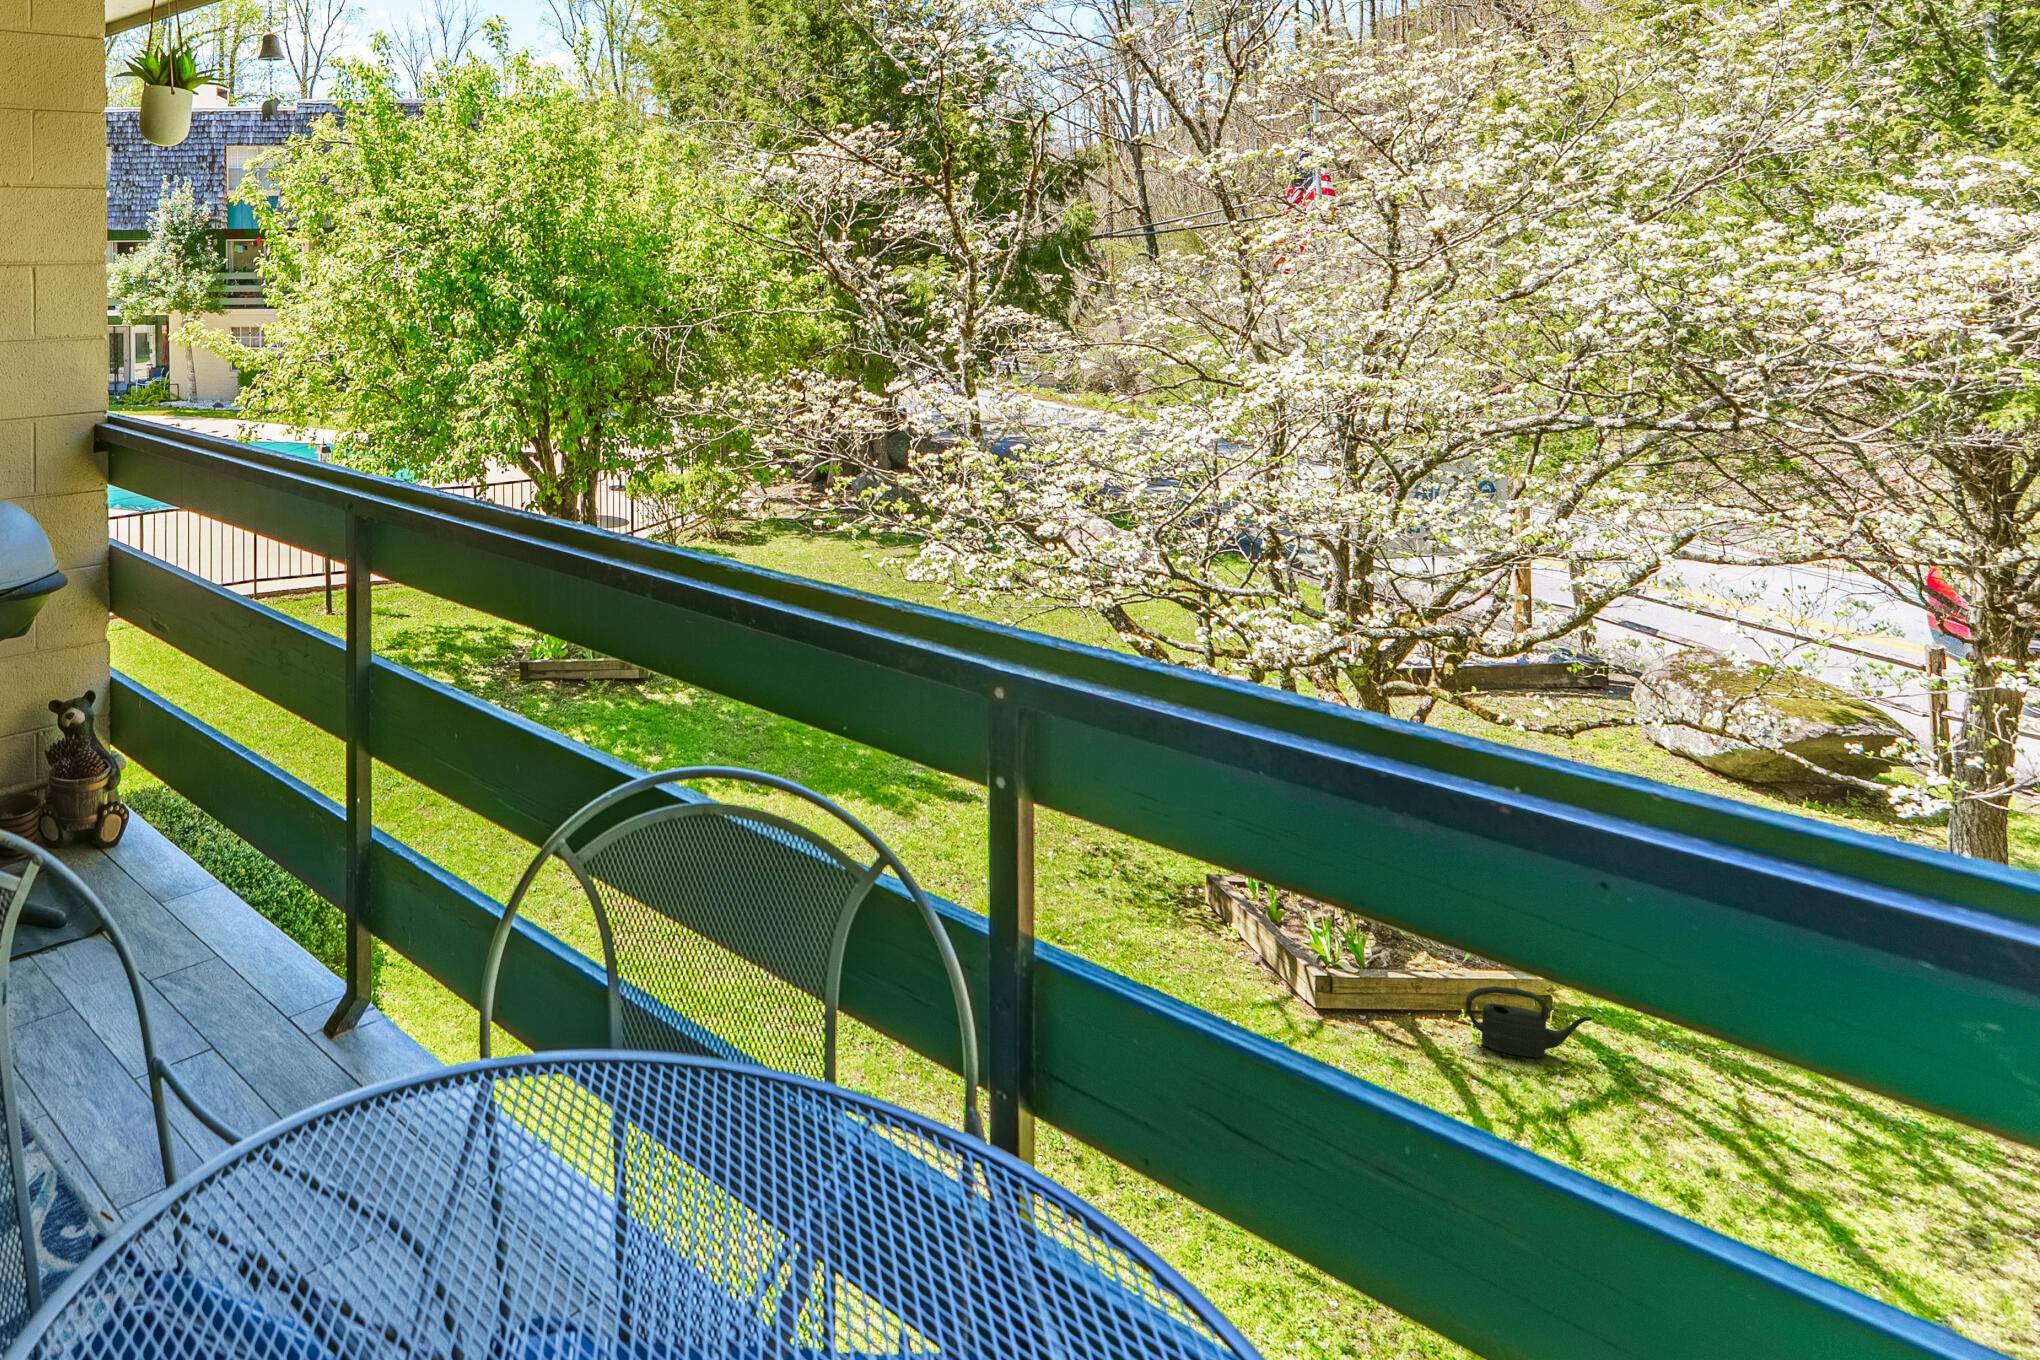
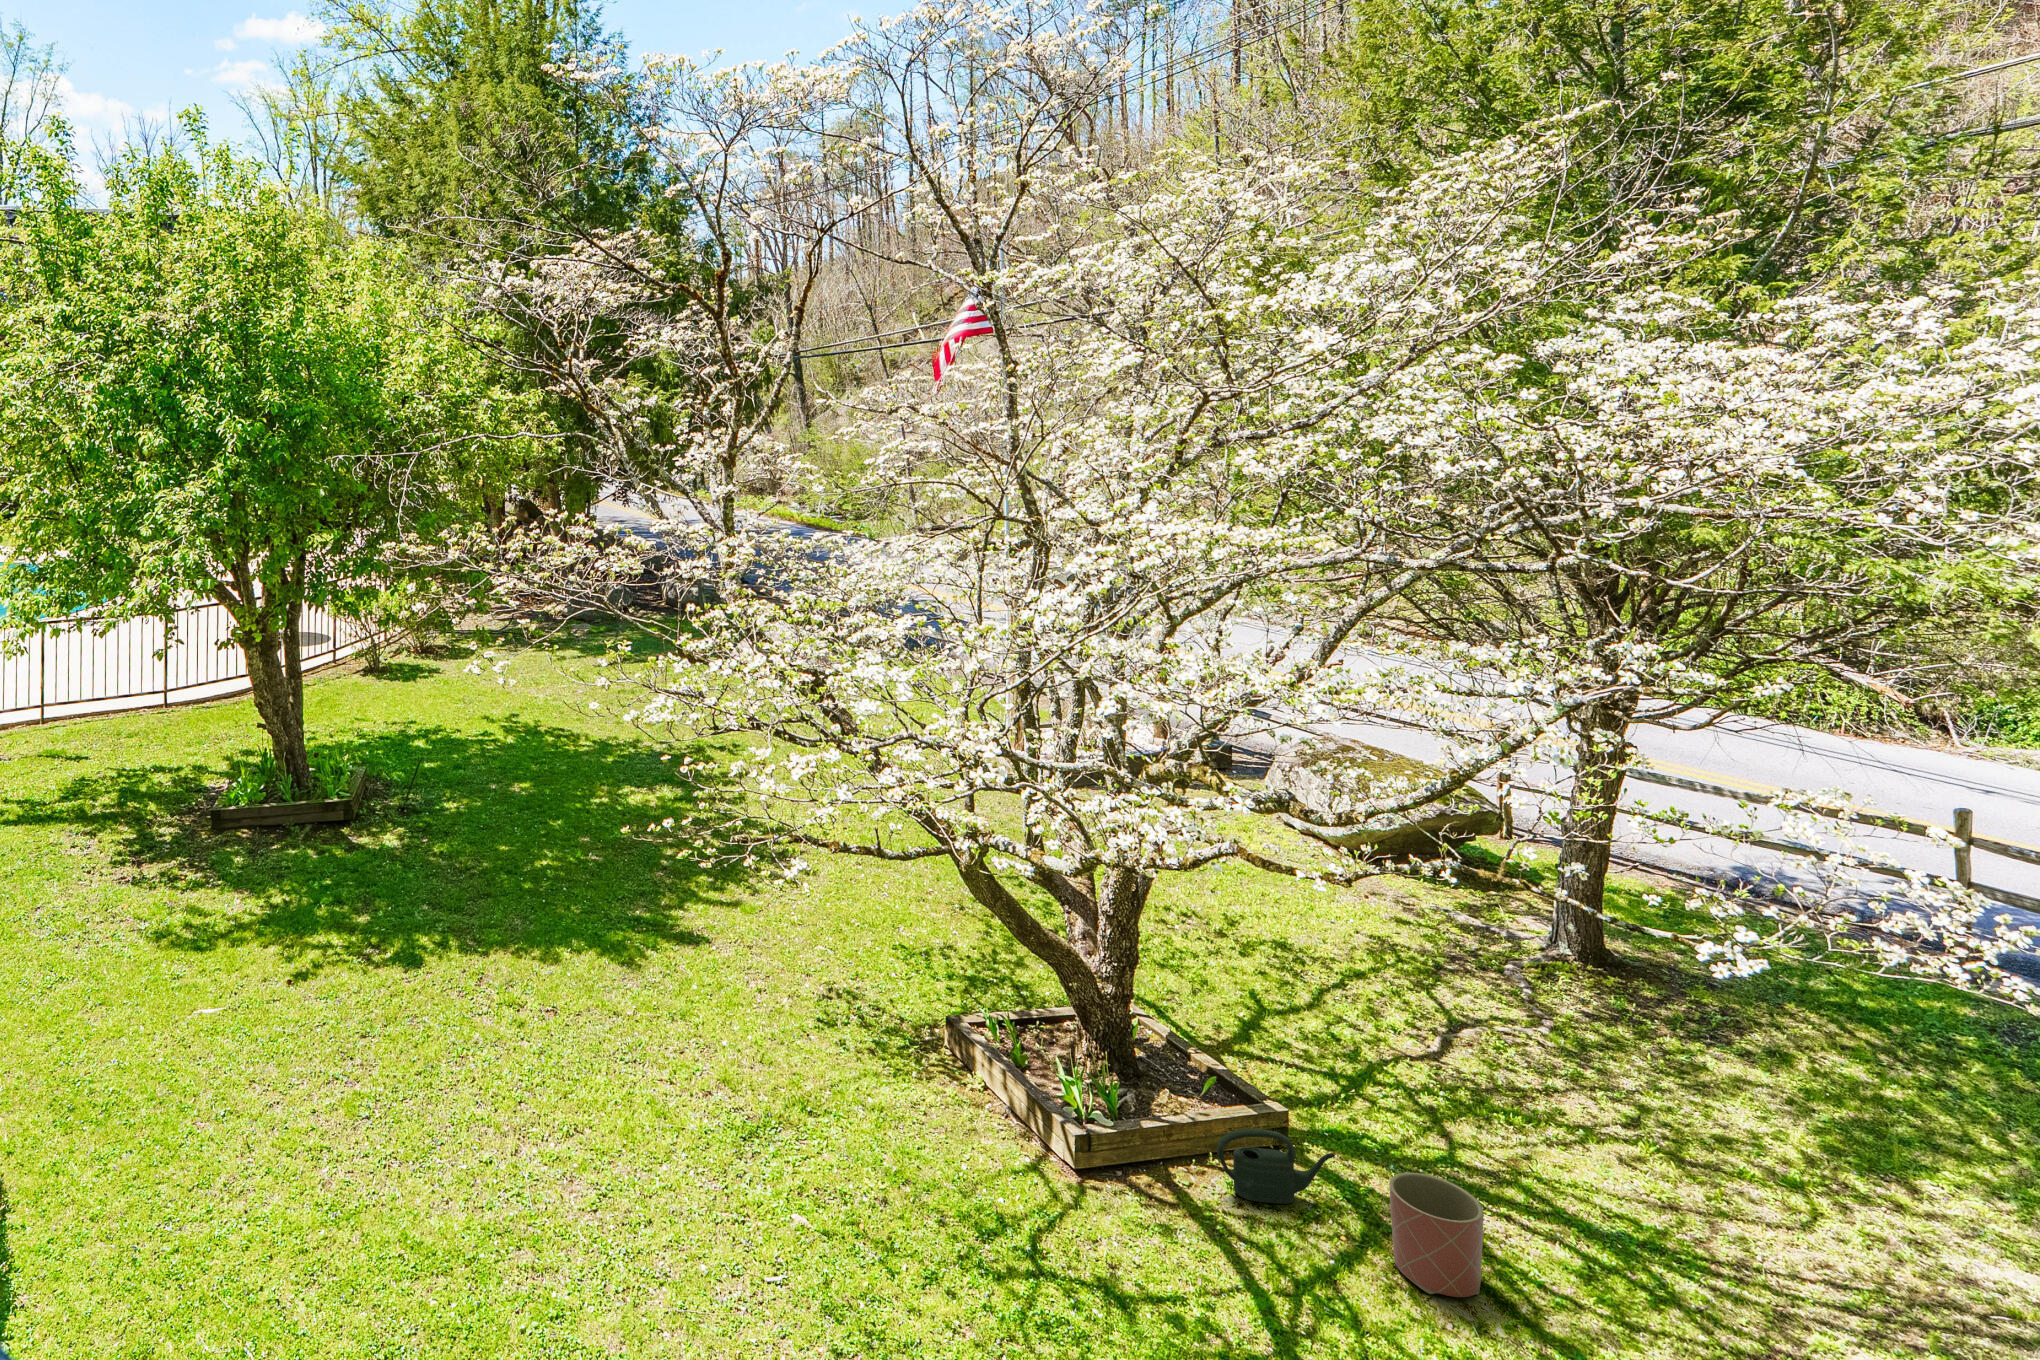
planter: none [1637,1035,1735,1148] -> present [1389,1173,1483,1297]

